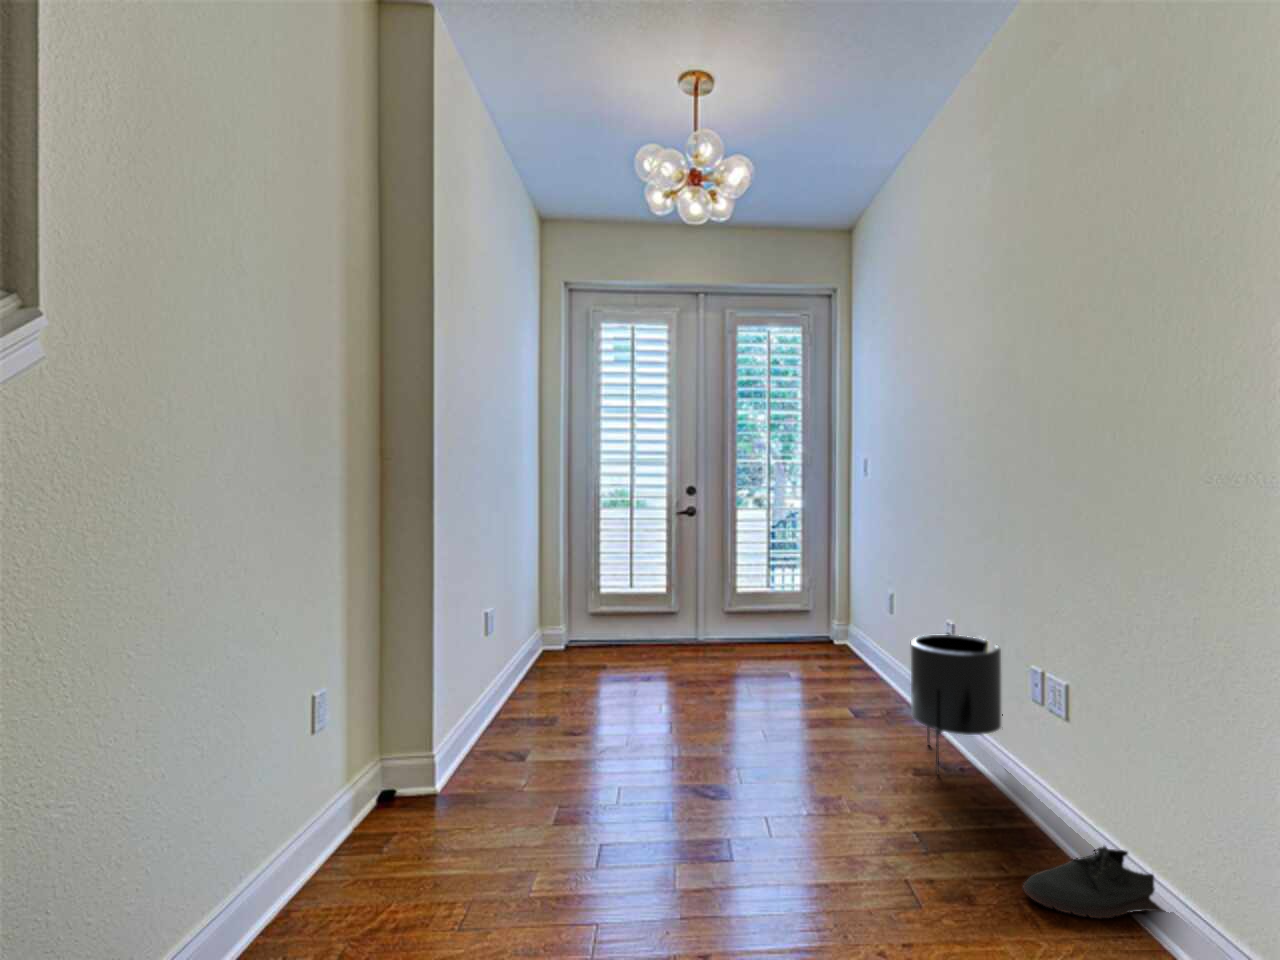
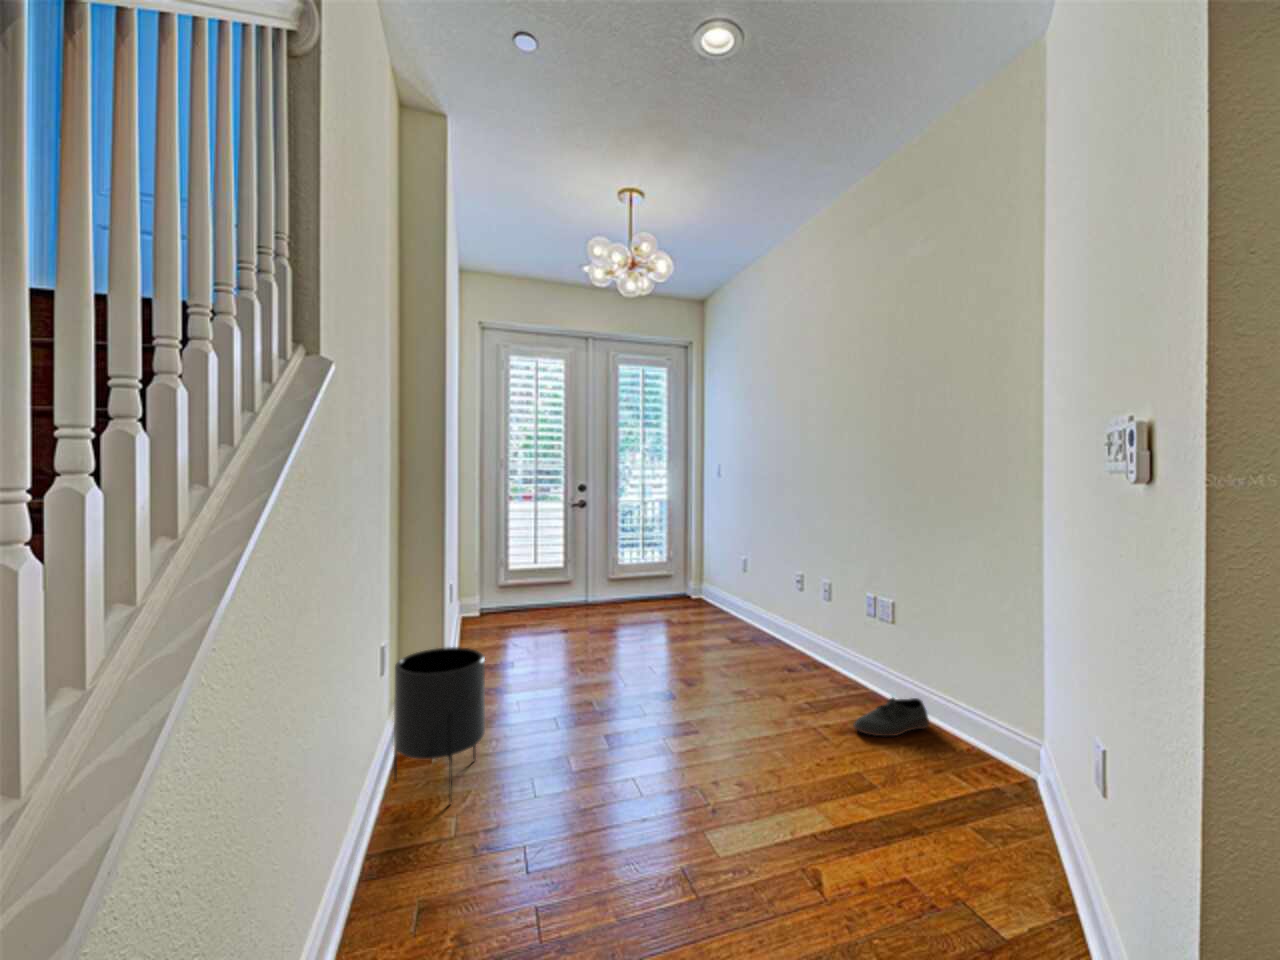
planter: present [911,635,1003,774] -> present [394,647,485,803]

